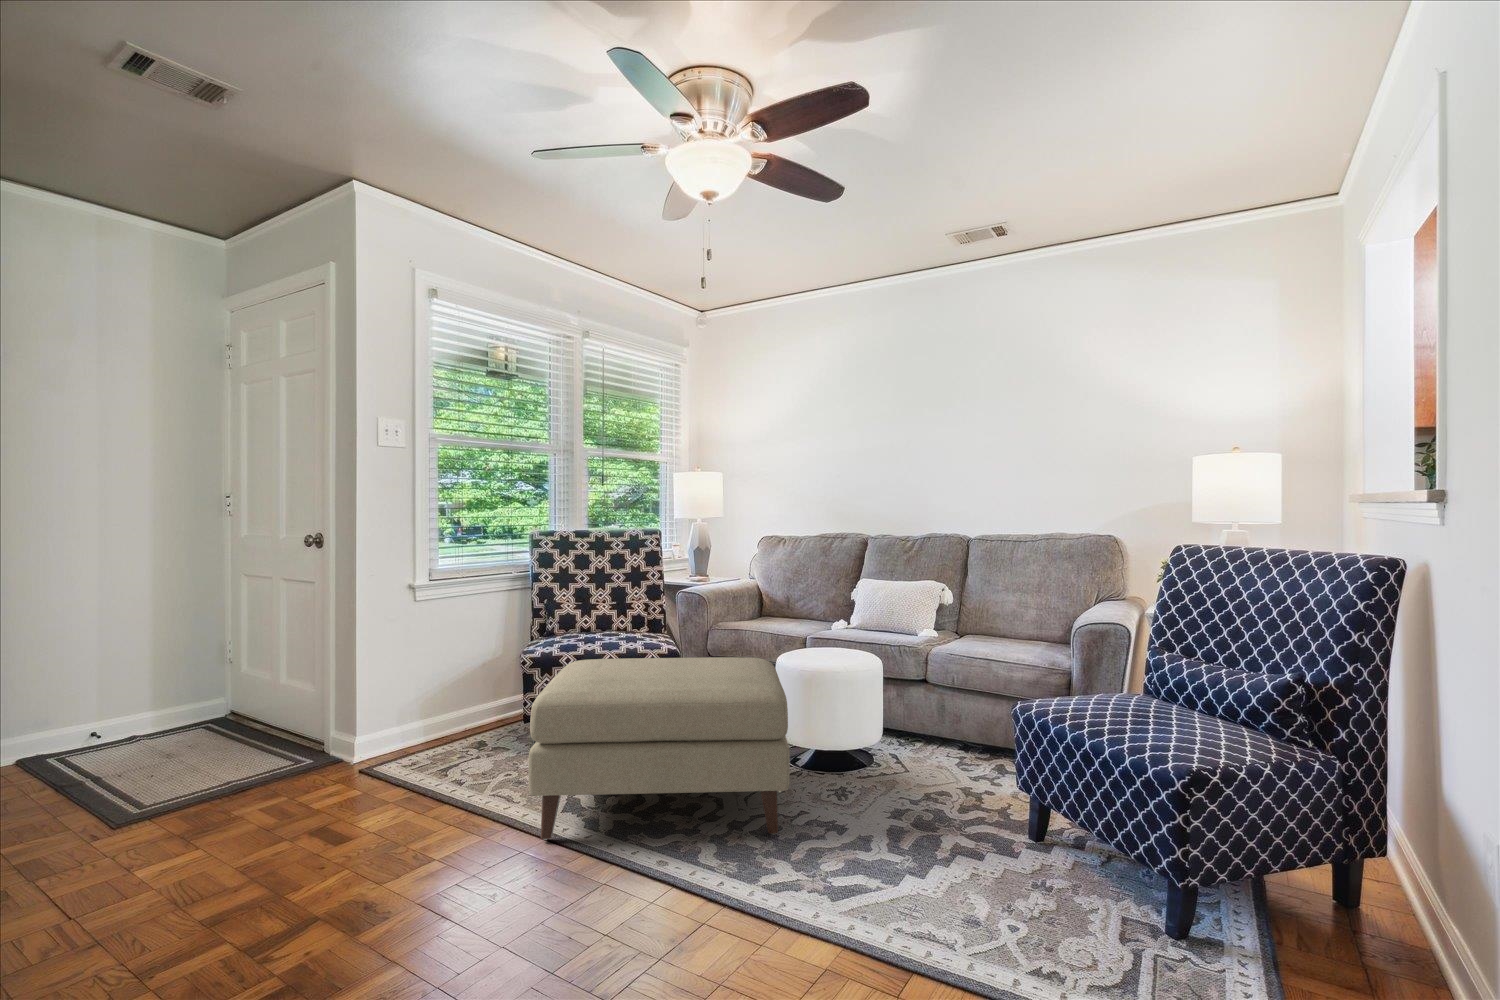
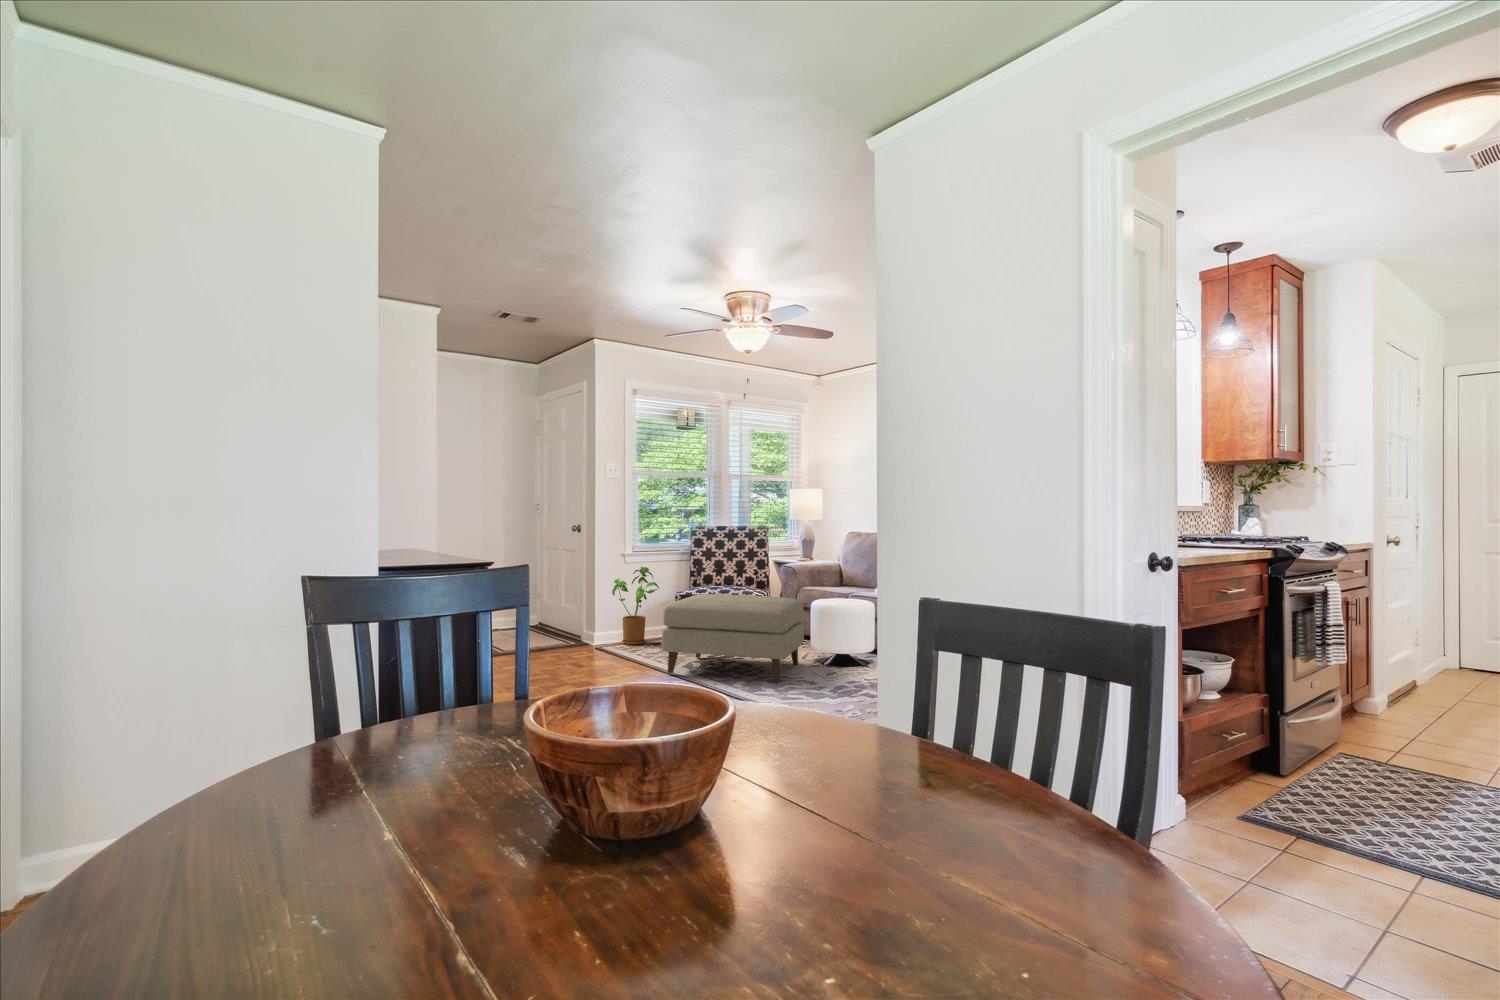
house plant: none [390,608,487,755] -> present [612,567,659,645]

